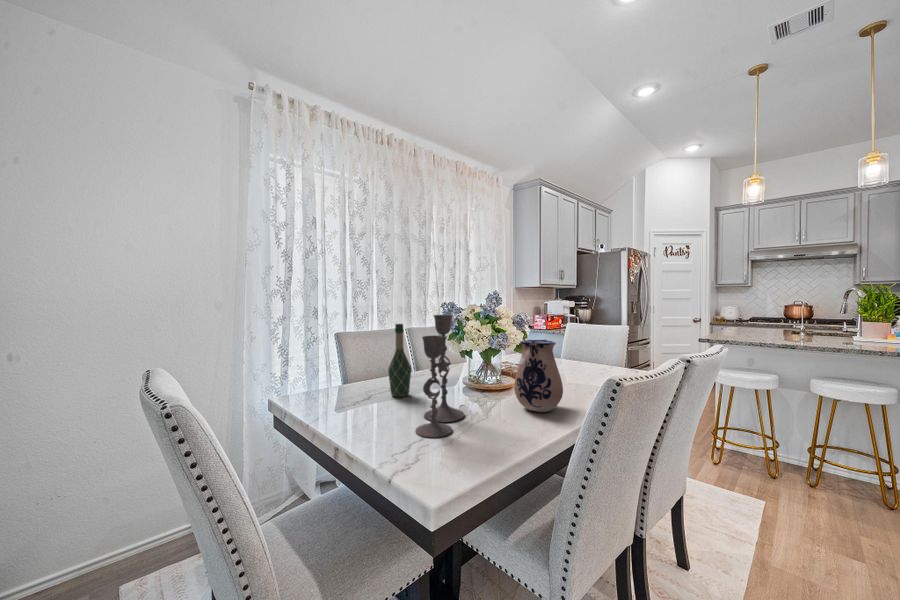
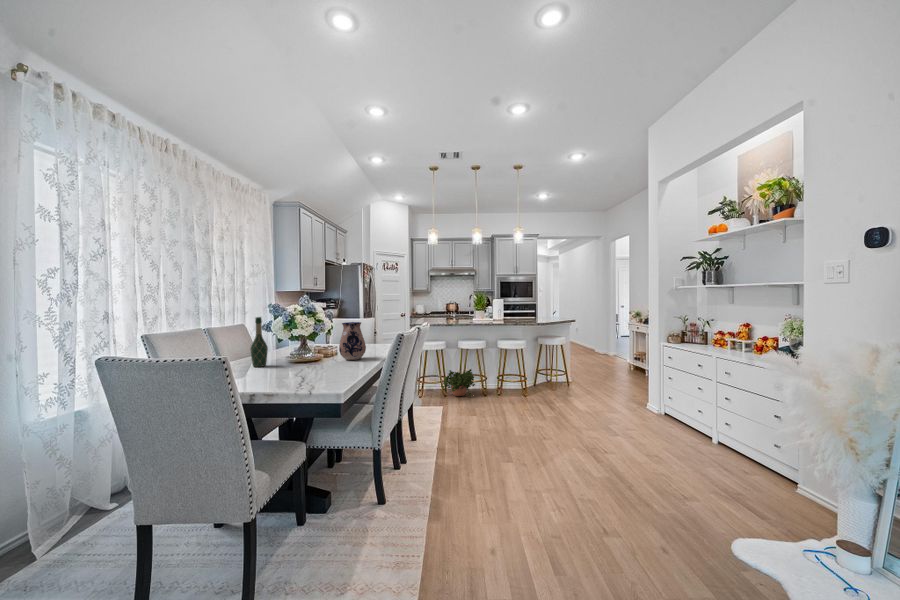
candlestick: present [416,315,464,438] -> none [295,309,323,373]
potted plant: none [763,430,860,499] -> present [442,369,475,396]

